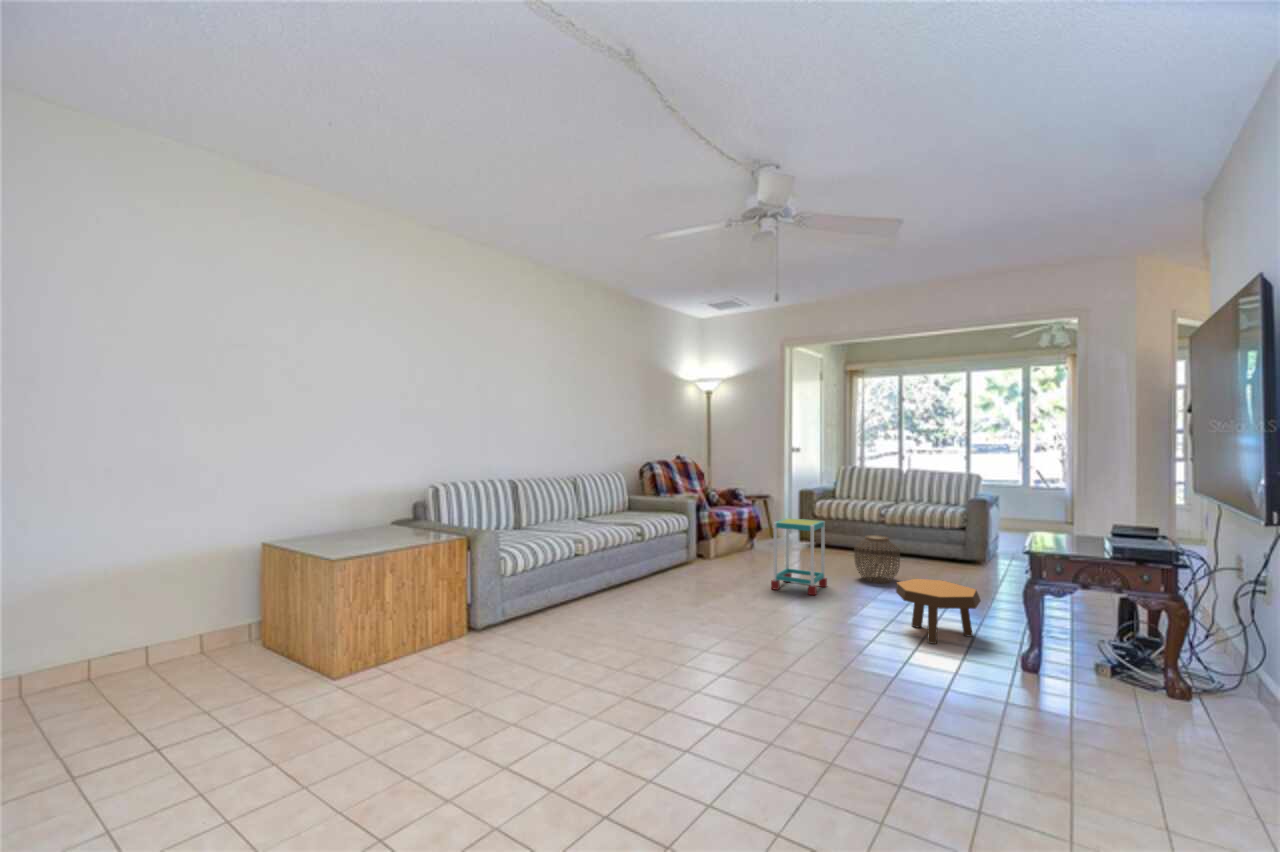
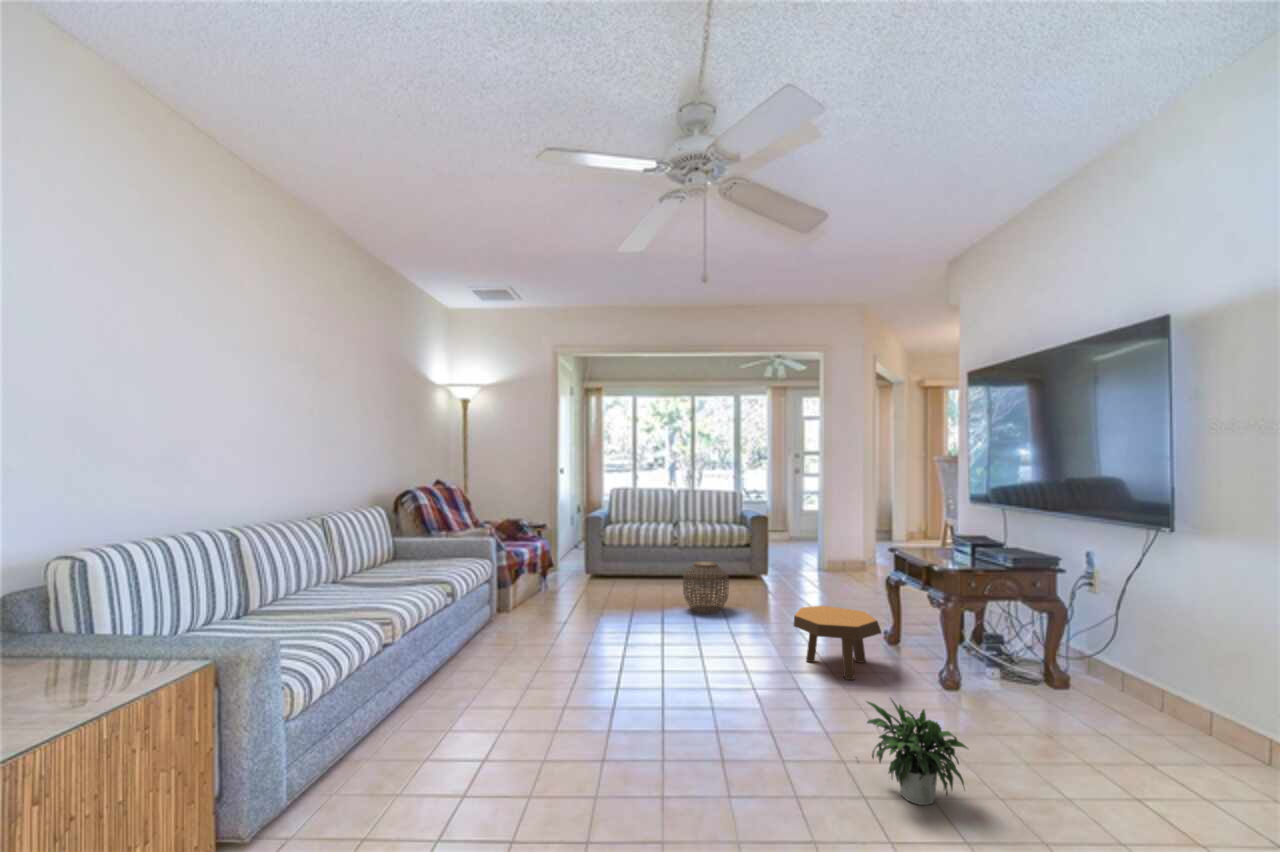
side table: present [771,518,827,595] -> none [621,551,675,642]
potted plant: none [823,630,893,710] -> present [867,699,968,805]

